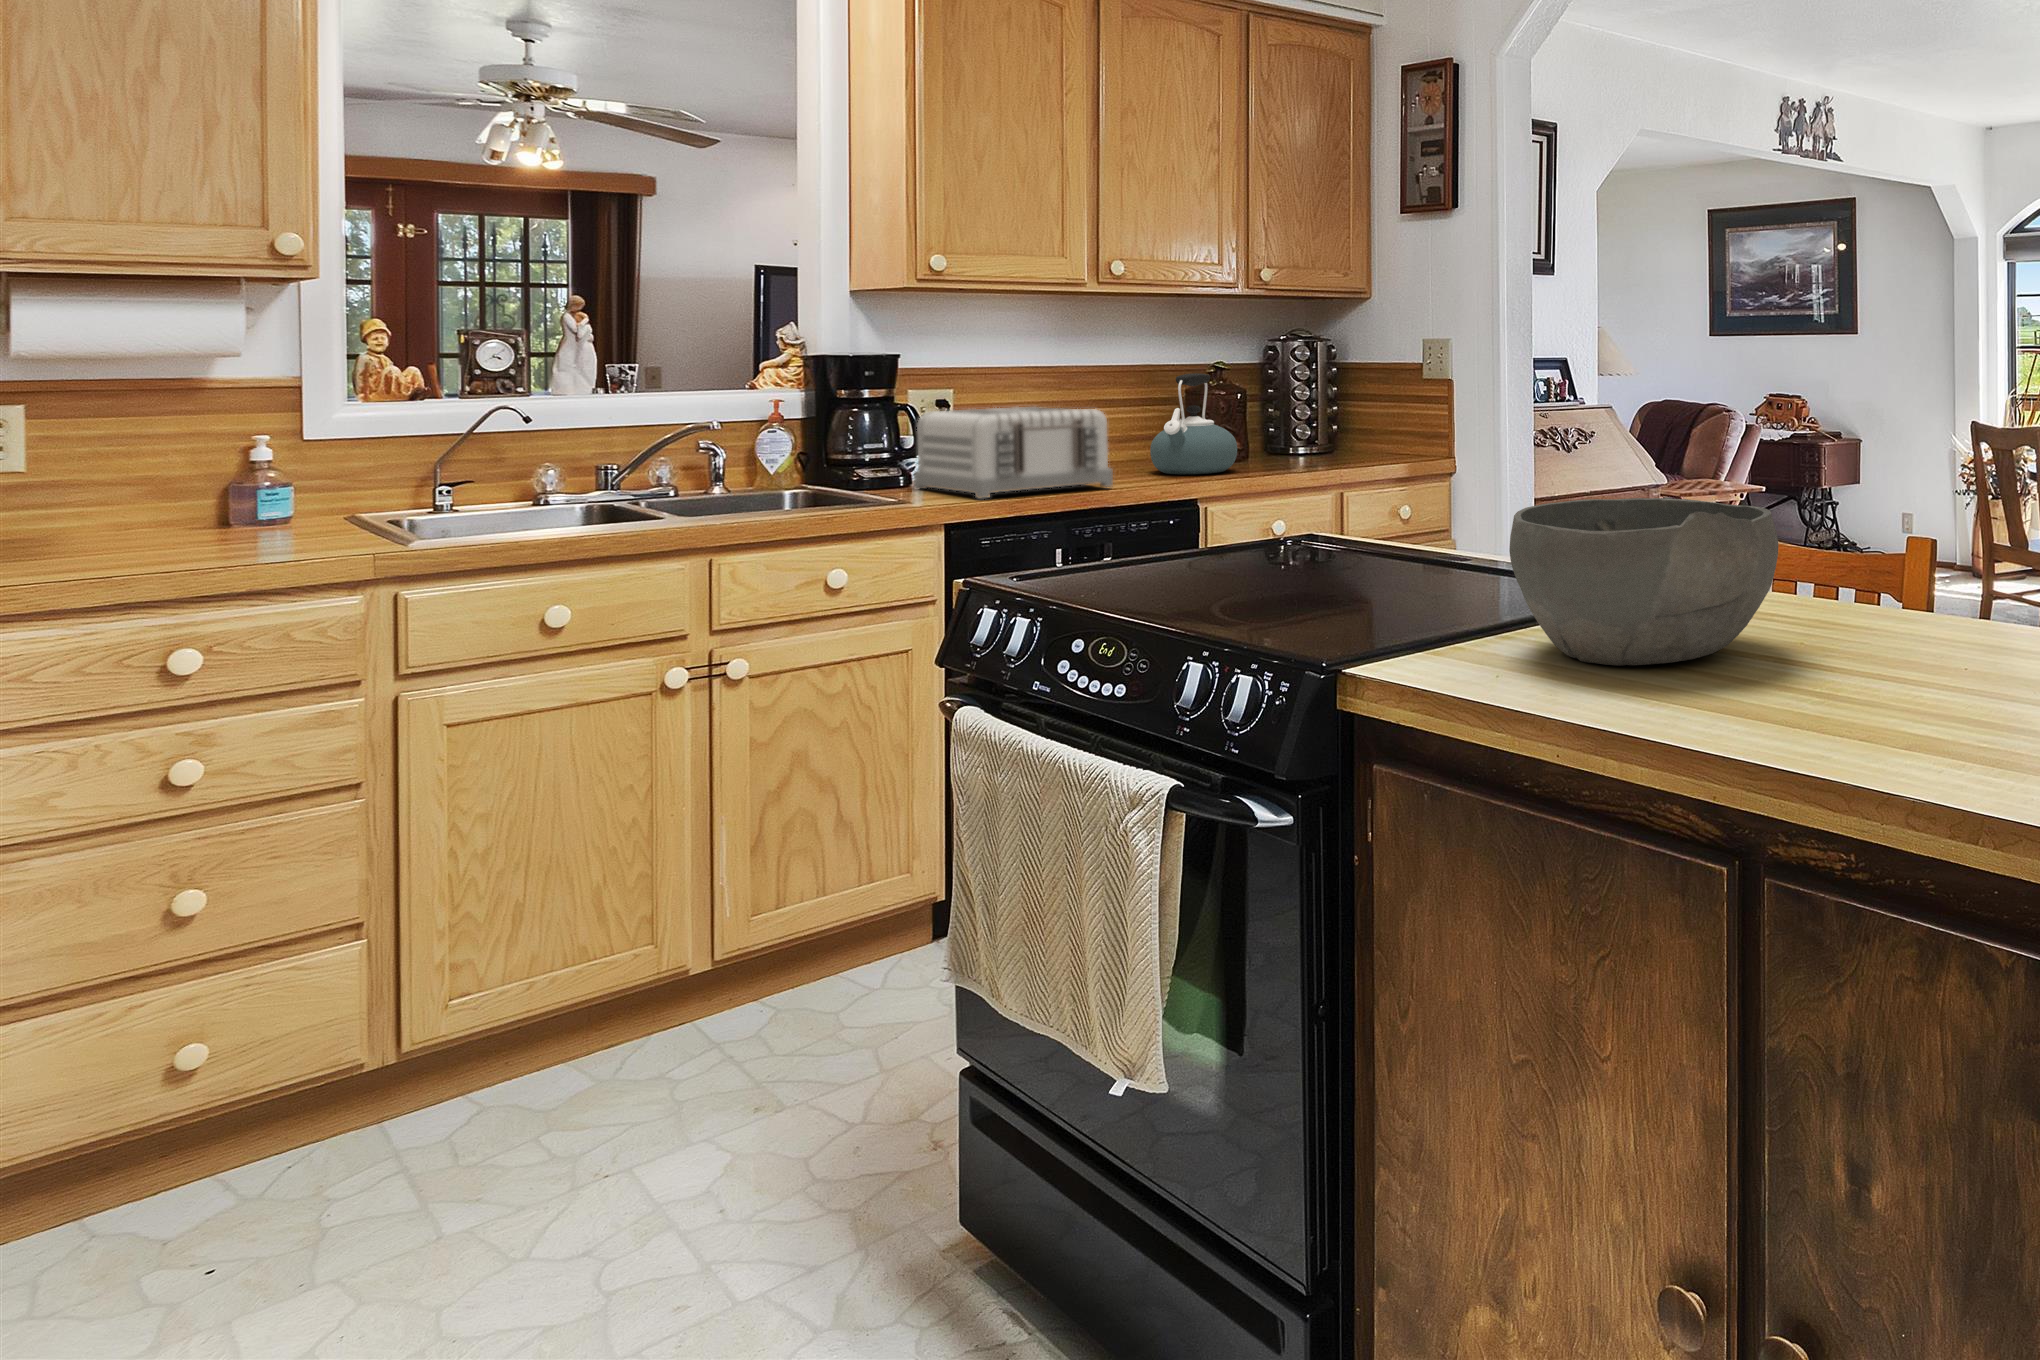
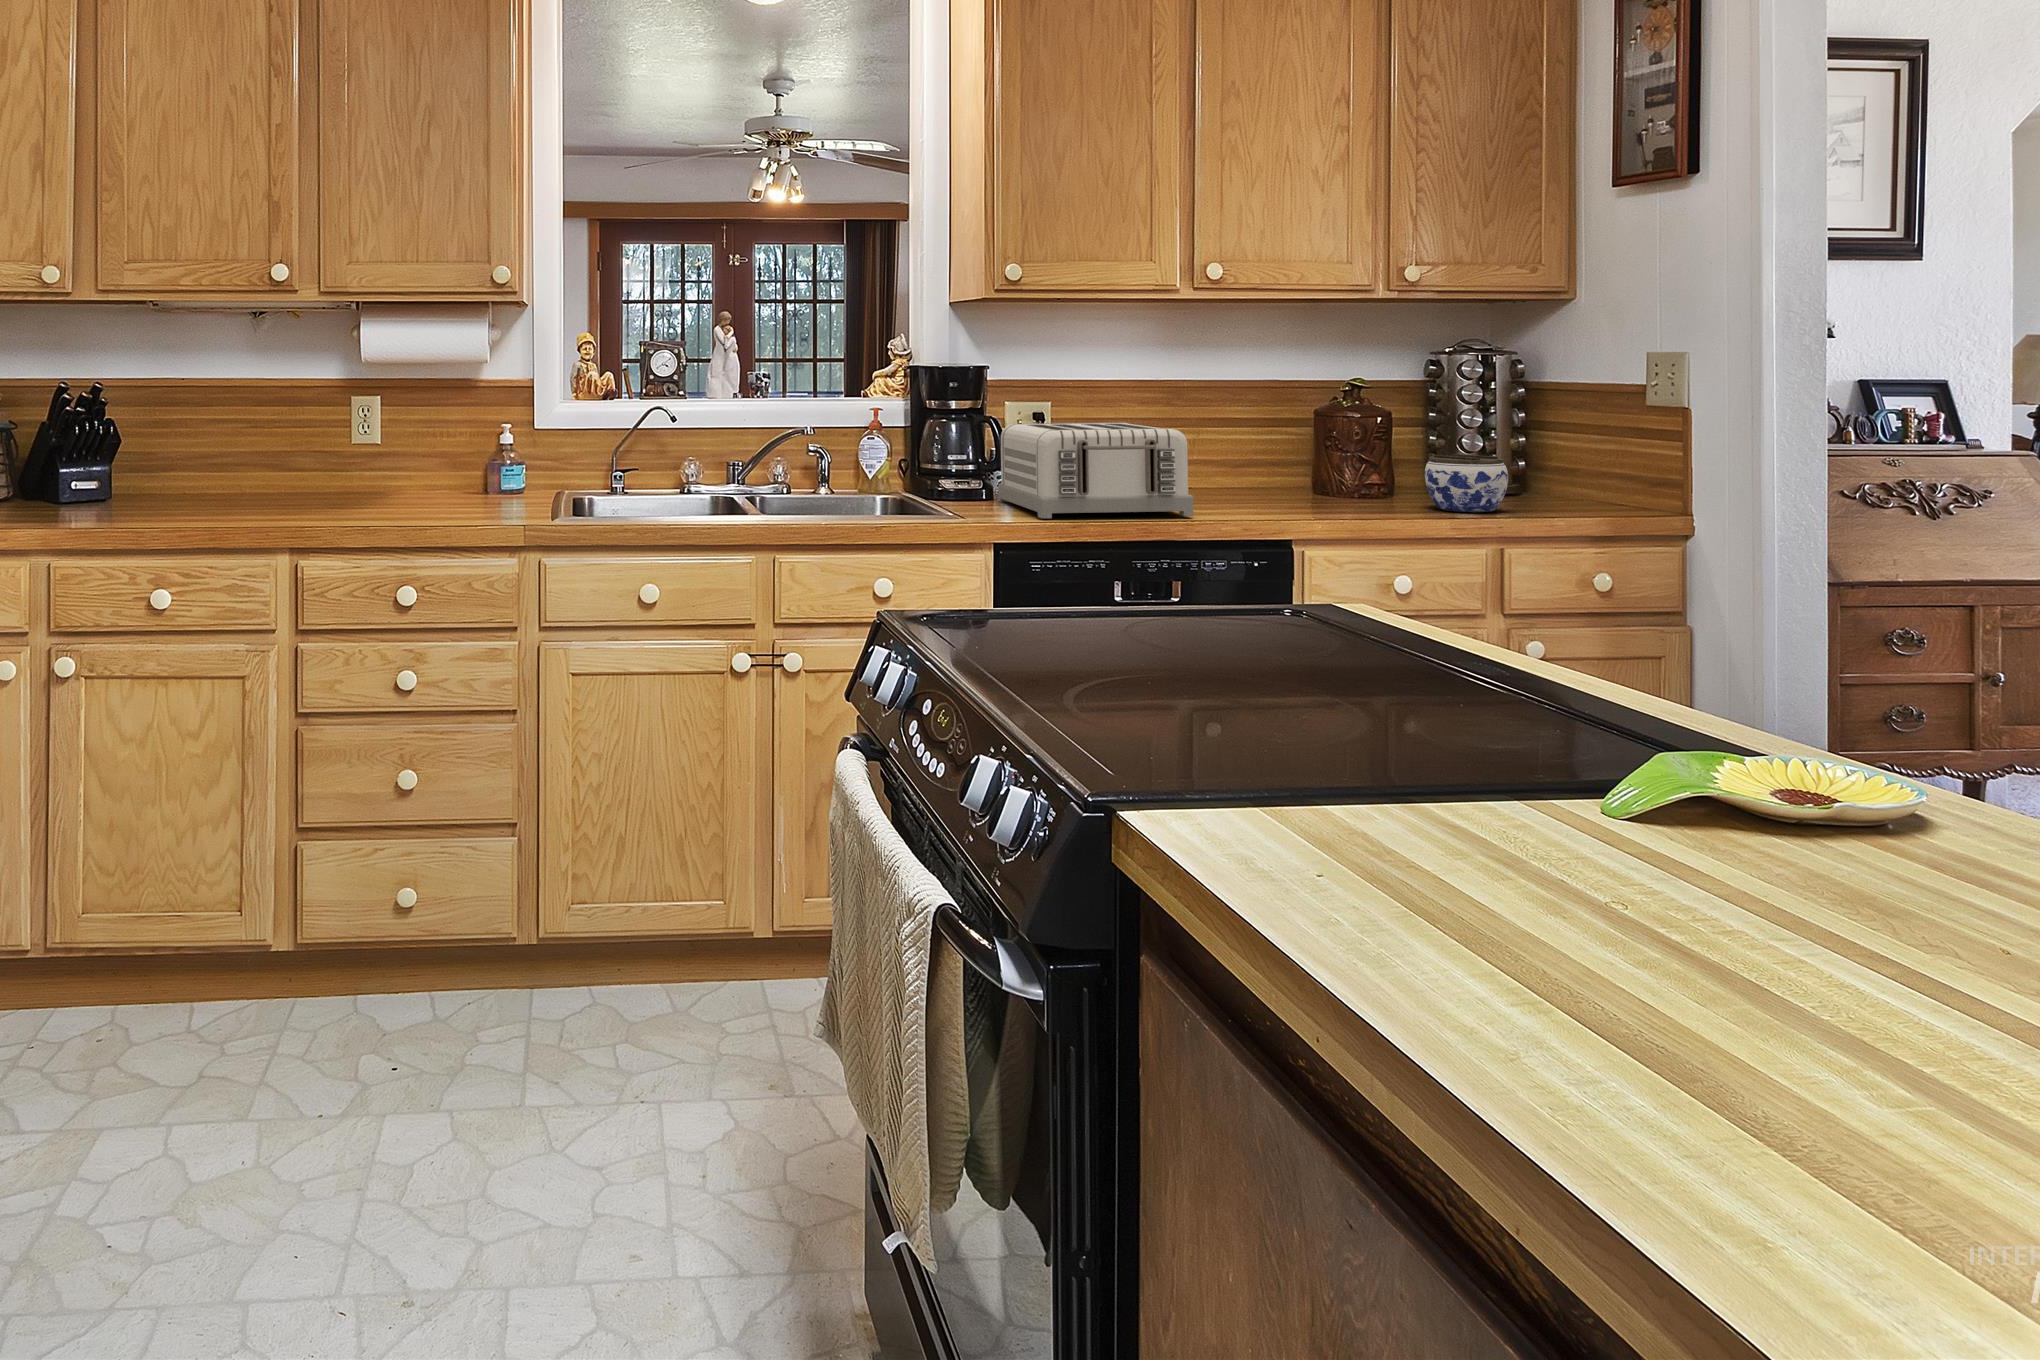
kettle: present [1150,373,1237,474] -> none [1260,391,1367,508]
jar: none [1278,423,1337,469] -> present [1425,454,1508,512]
bowl: present [1509,498,1778,666] -> none [1339,636,1891,960]

